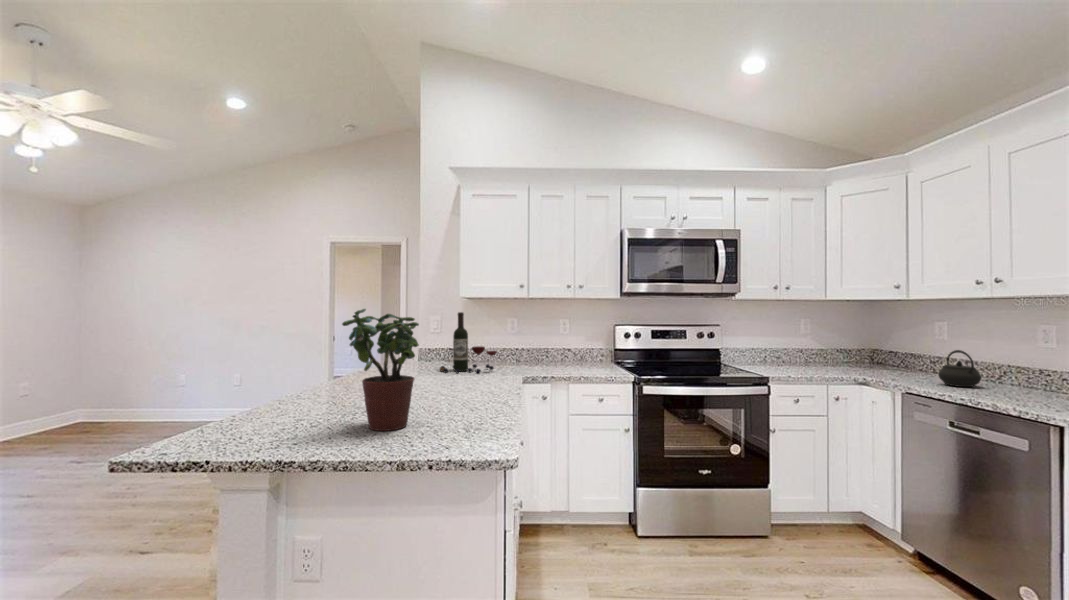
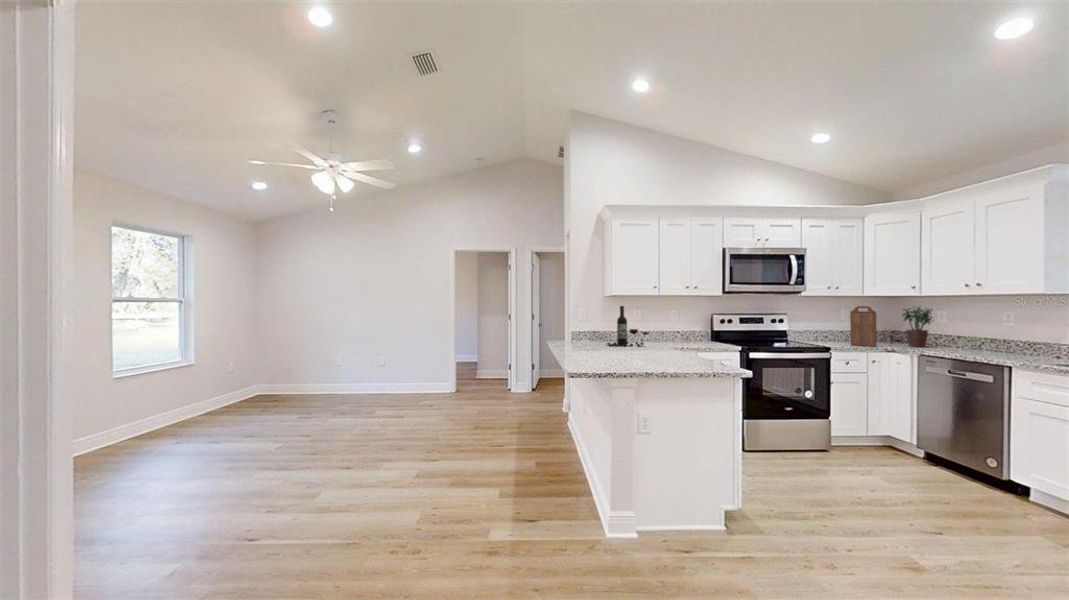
potted plant: present [342,309,419,431] -> present [902,307,932,347]
cutting board: none [804,315,841,377] -> present [850,306,877,347]
kettle: present [939,350,981,387] -> none [941,327,968,350]

